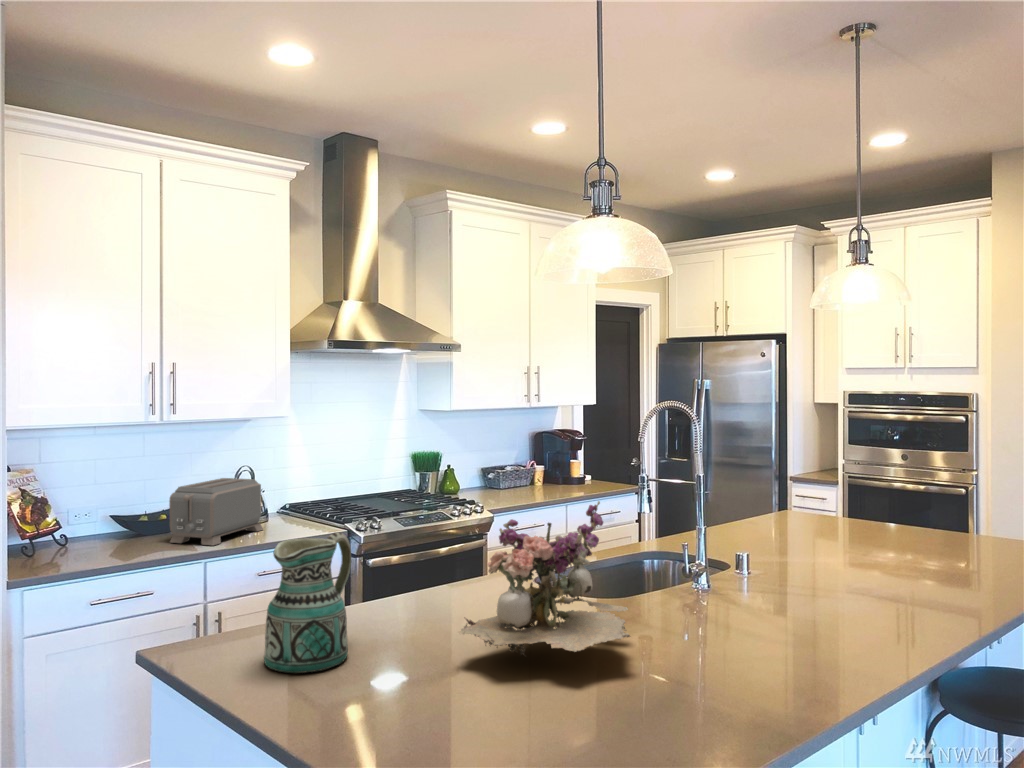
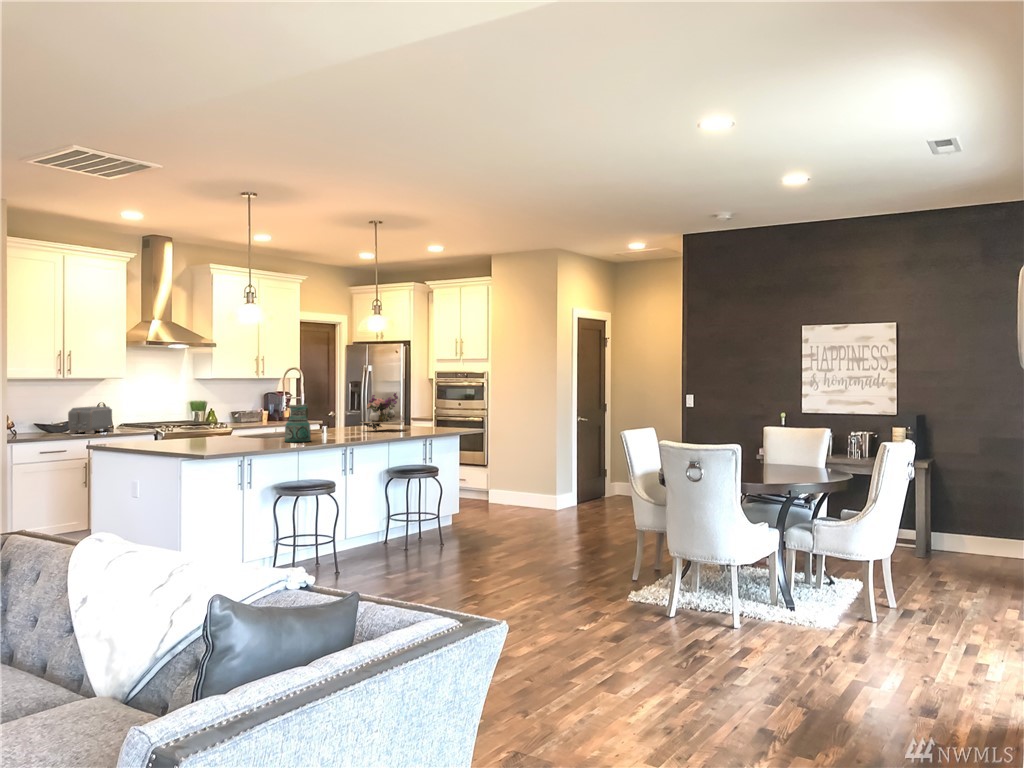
flower arrangement: present [460,501,630,655] -> present [360,393,404,430]
ceramic pitcher: present [264,532,351,673] -> present [285,404,311,442]

